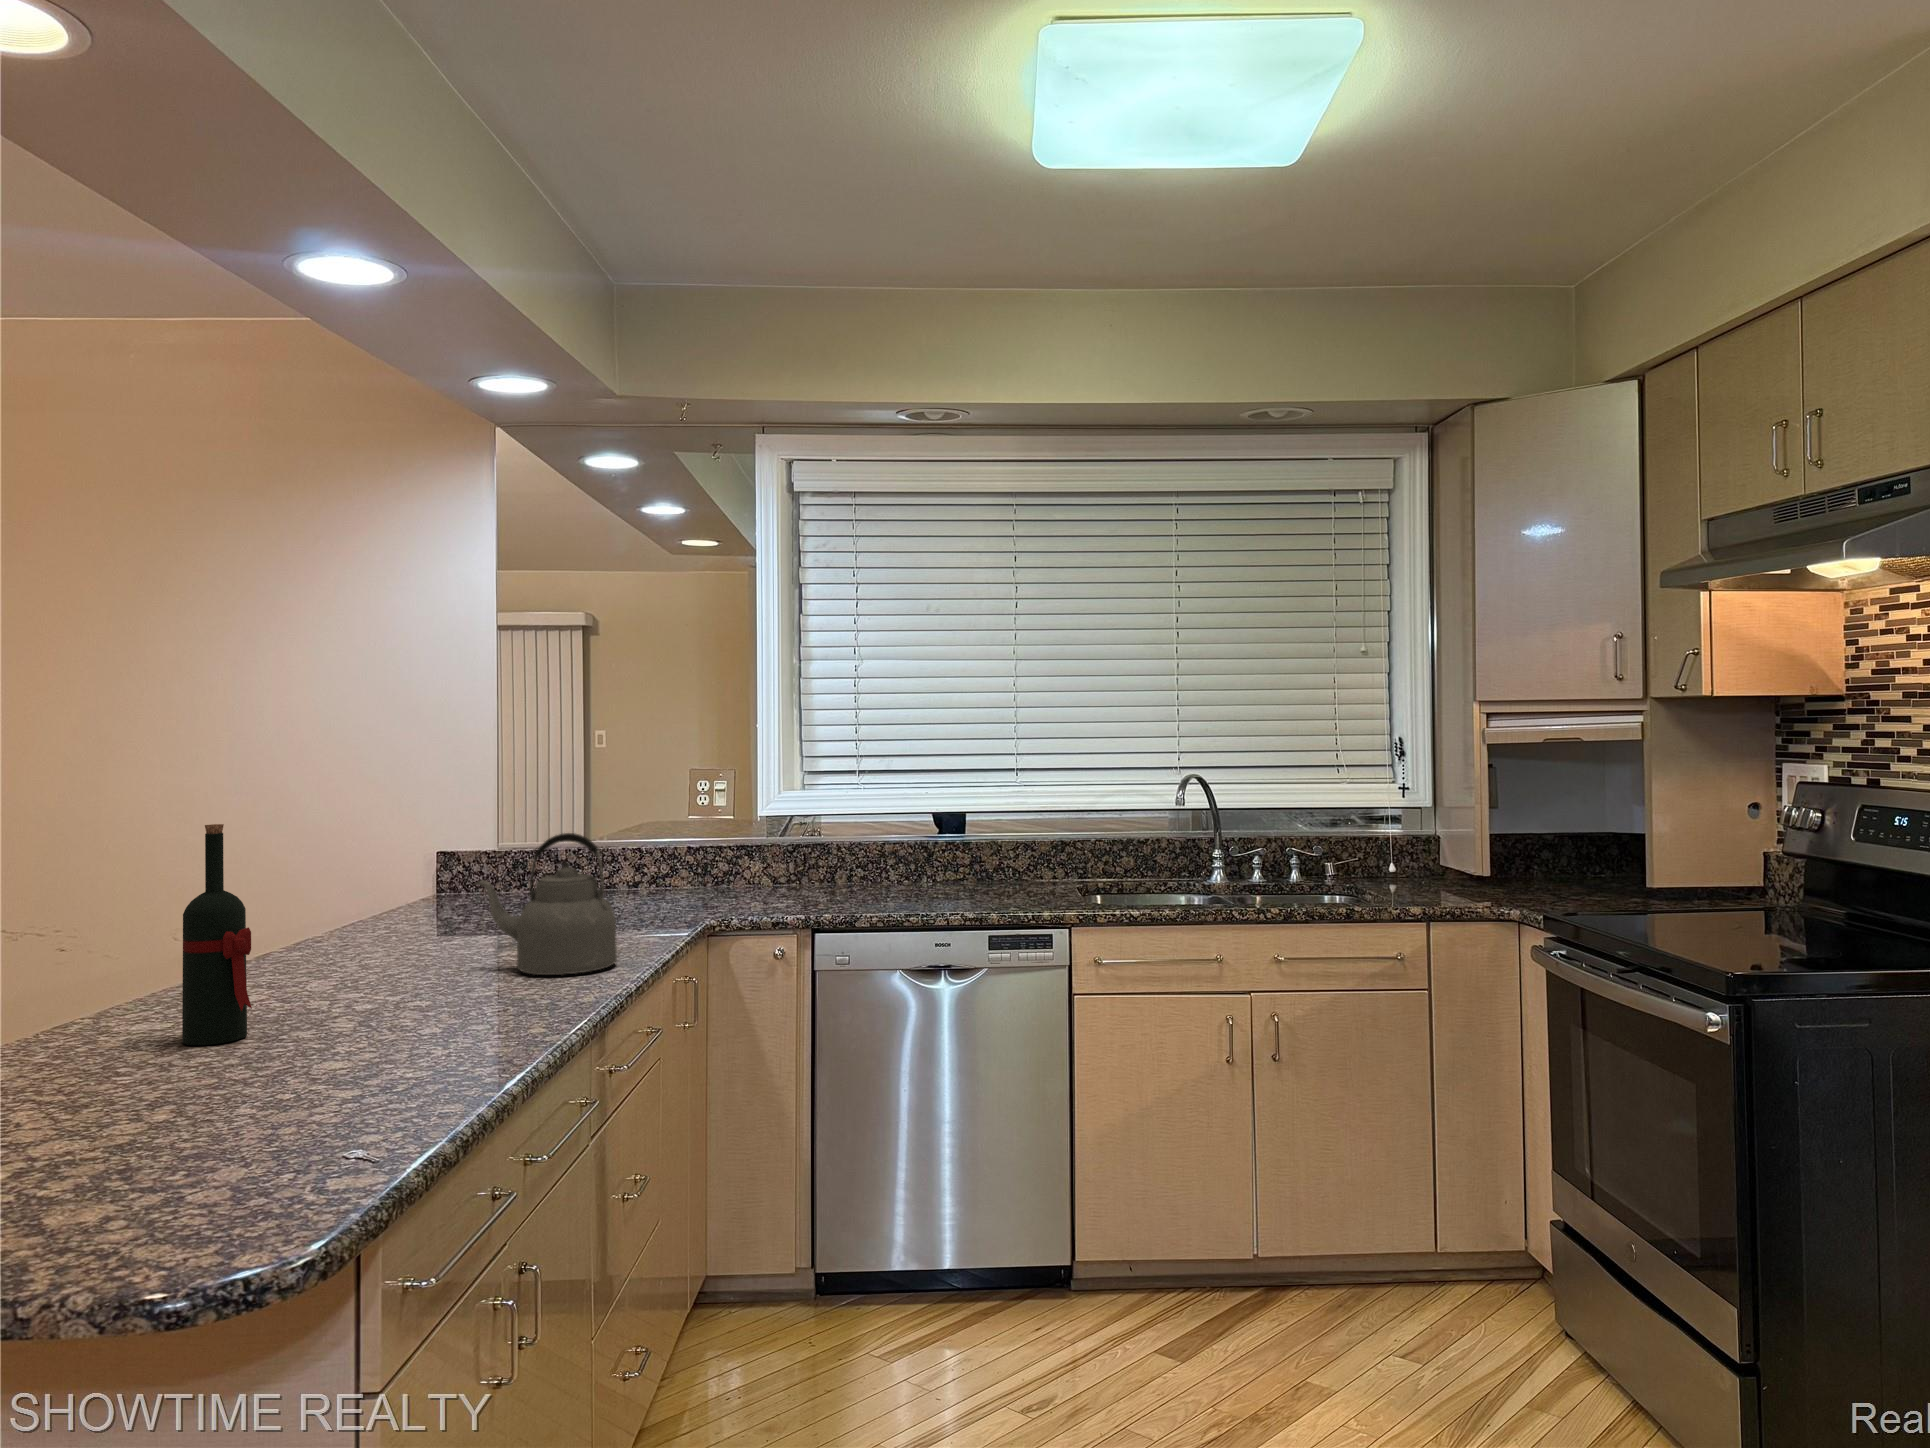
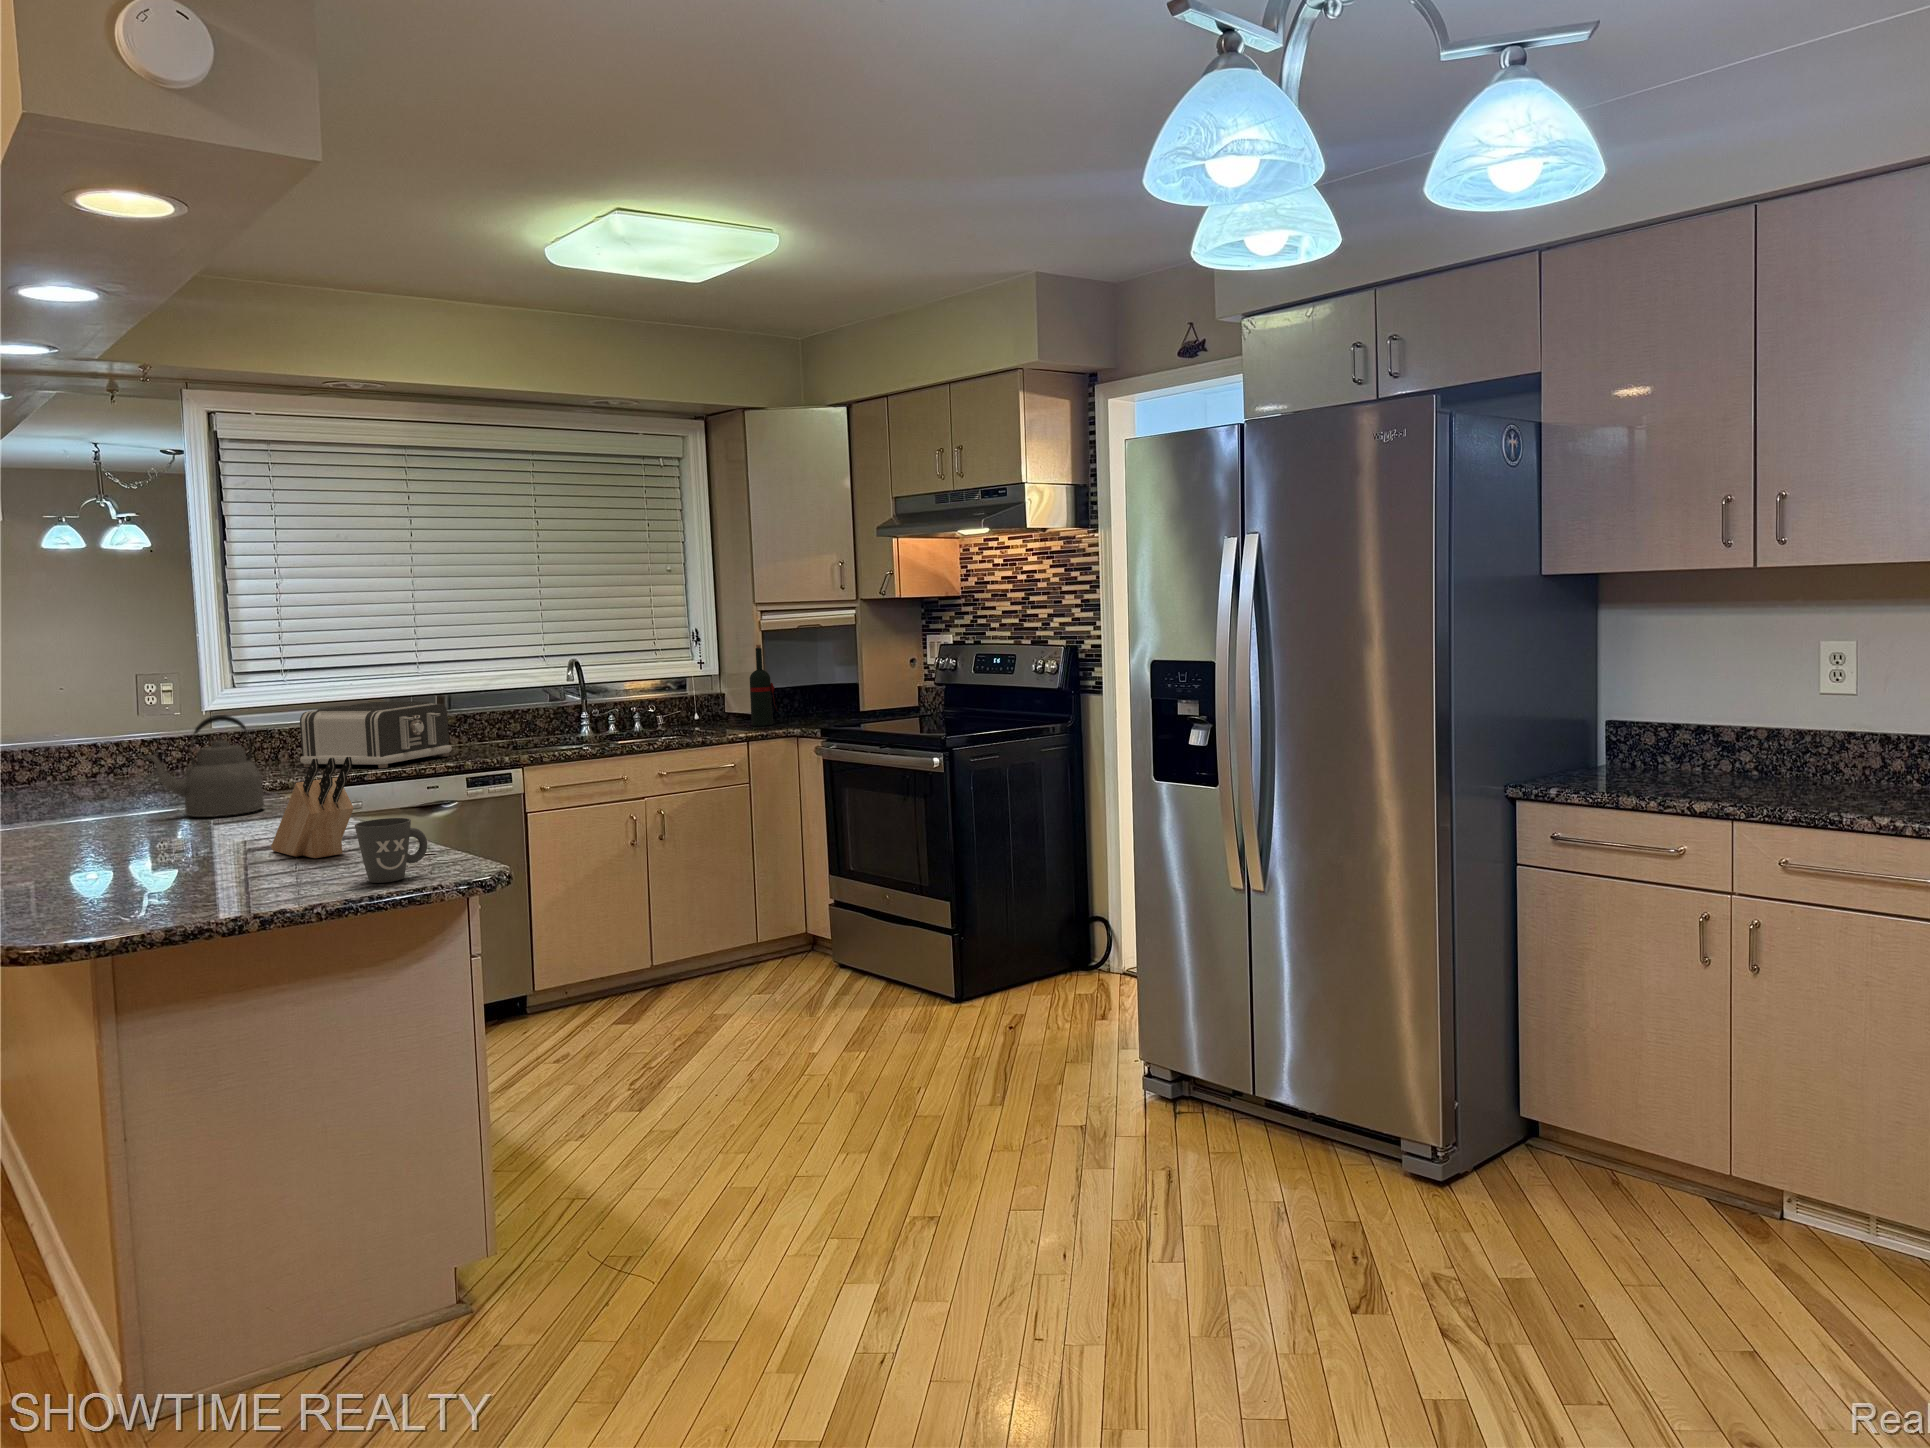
toaster: none [834,818,1007,910] -> present [300,702,452,768]
wine bottle: present [182,824,252,1045] -> present [750,645,775,726]
knife block: none [293,942,425,1114] -> present [271,757,354,858]
mug: none [107,1094,257,1243] -> present [355,818,427,883]

